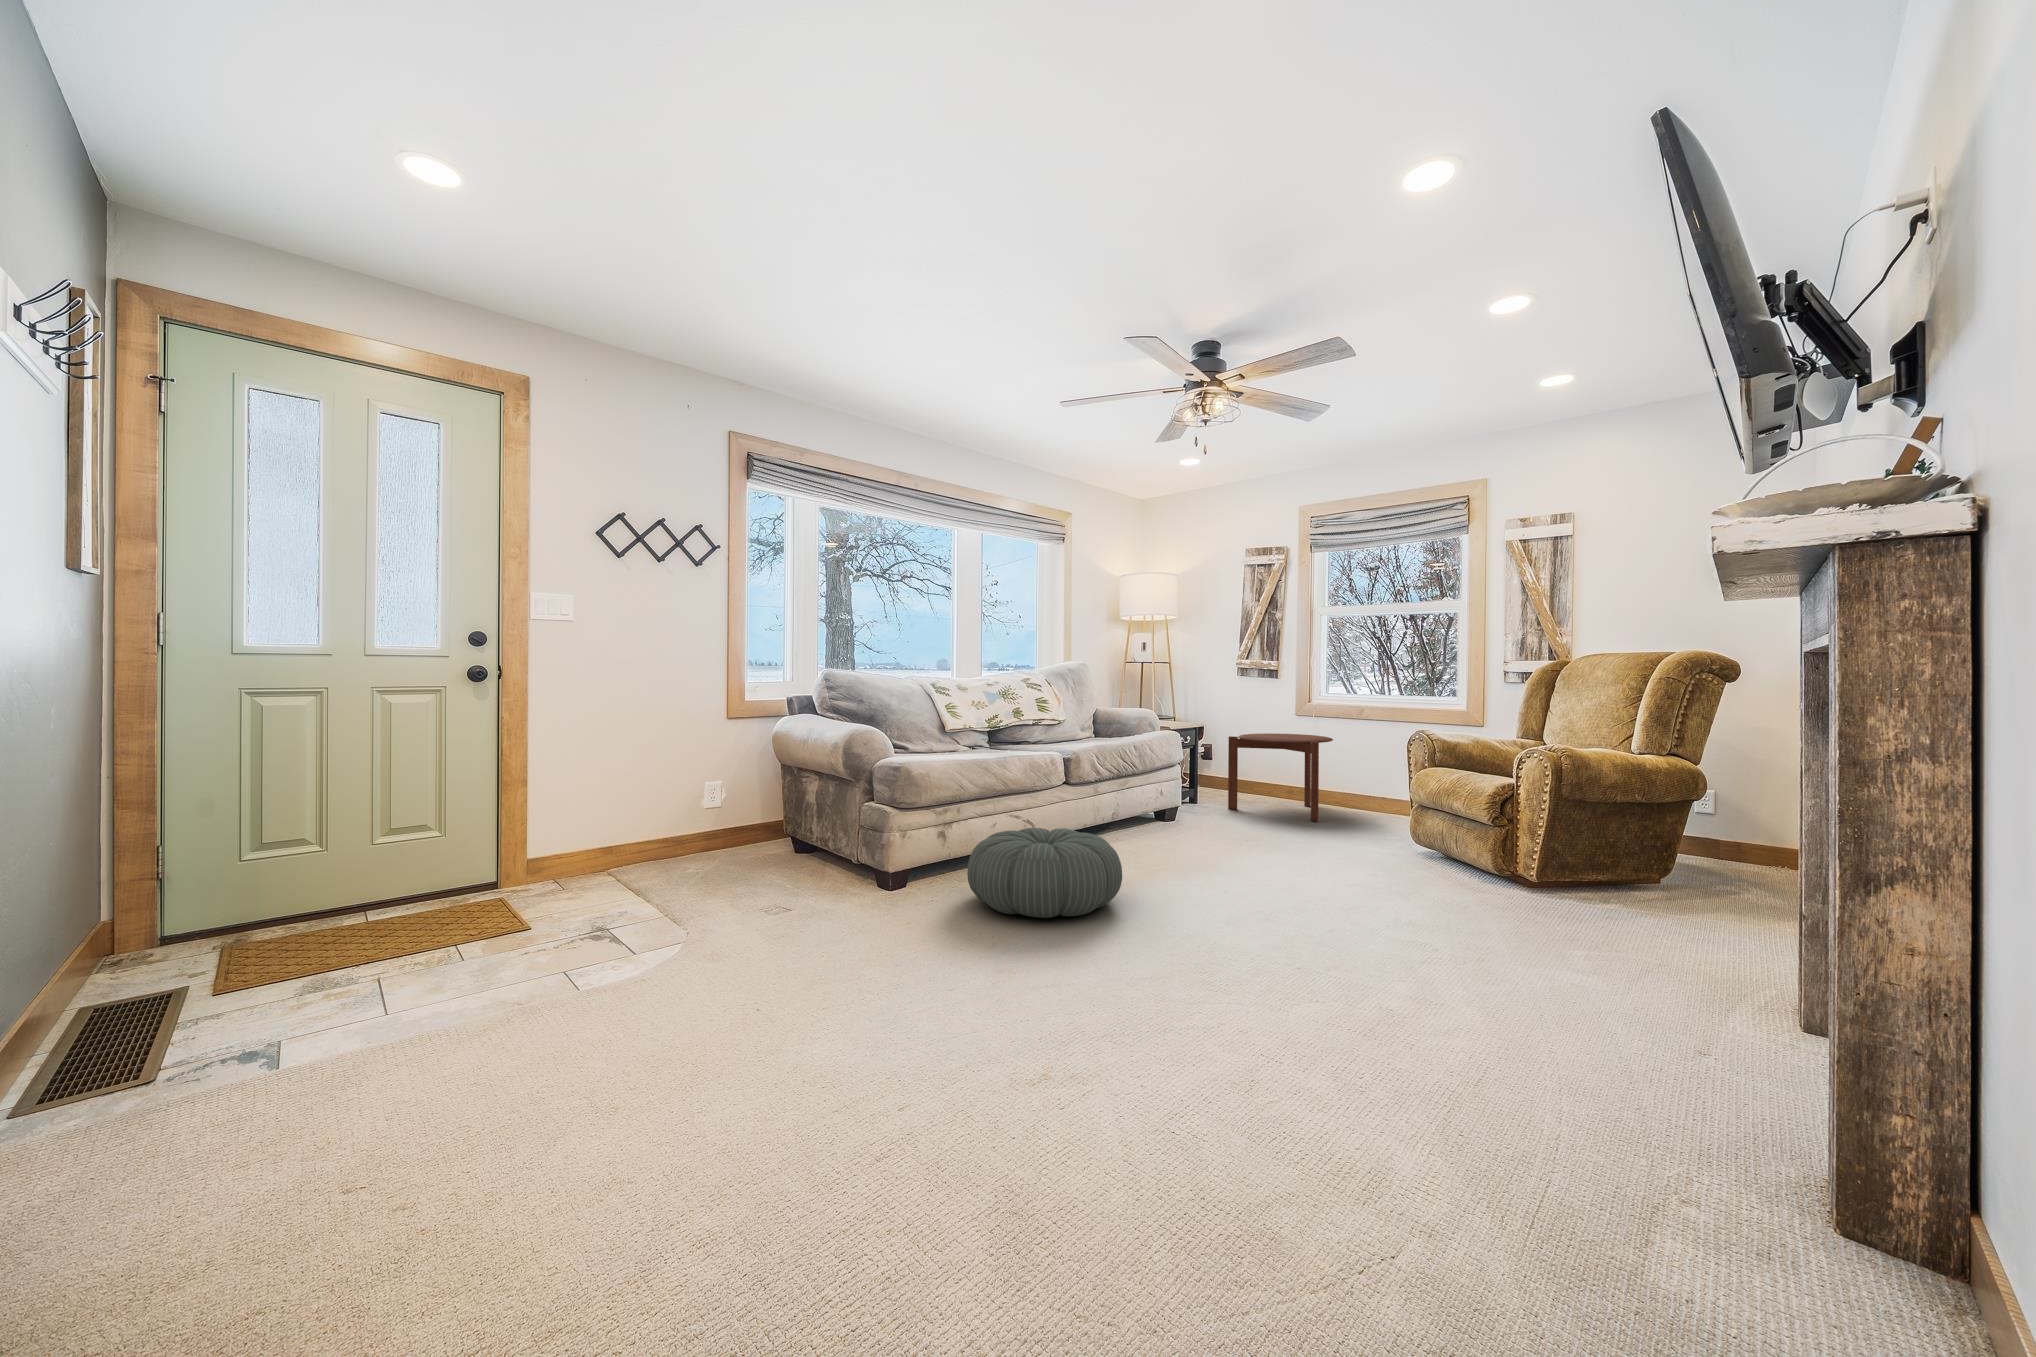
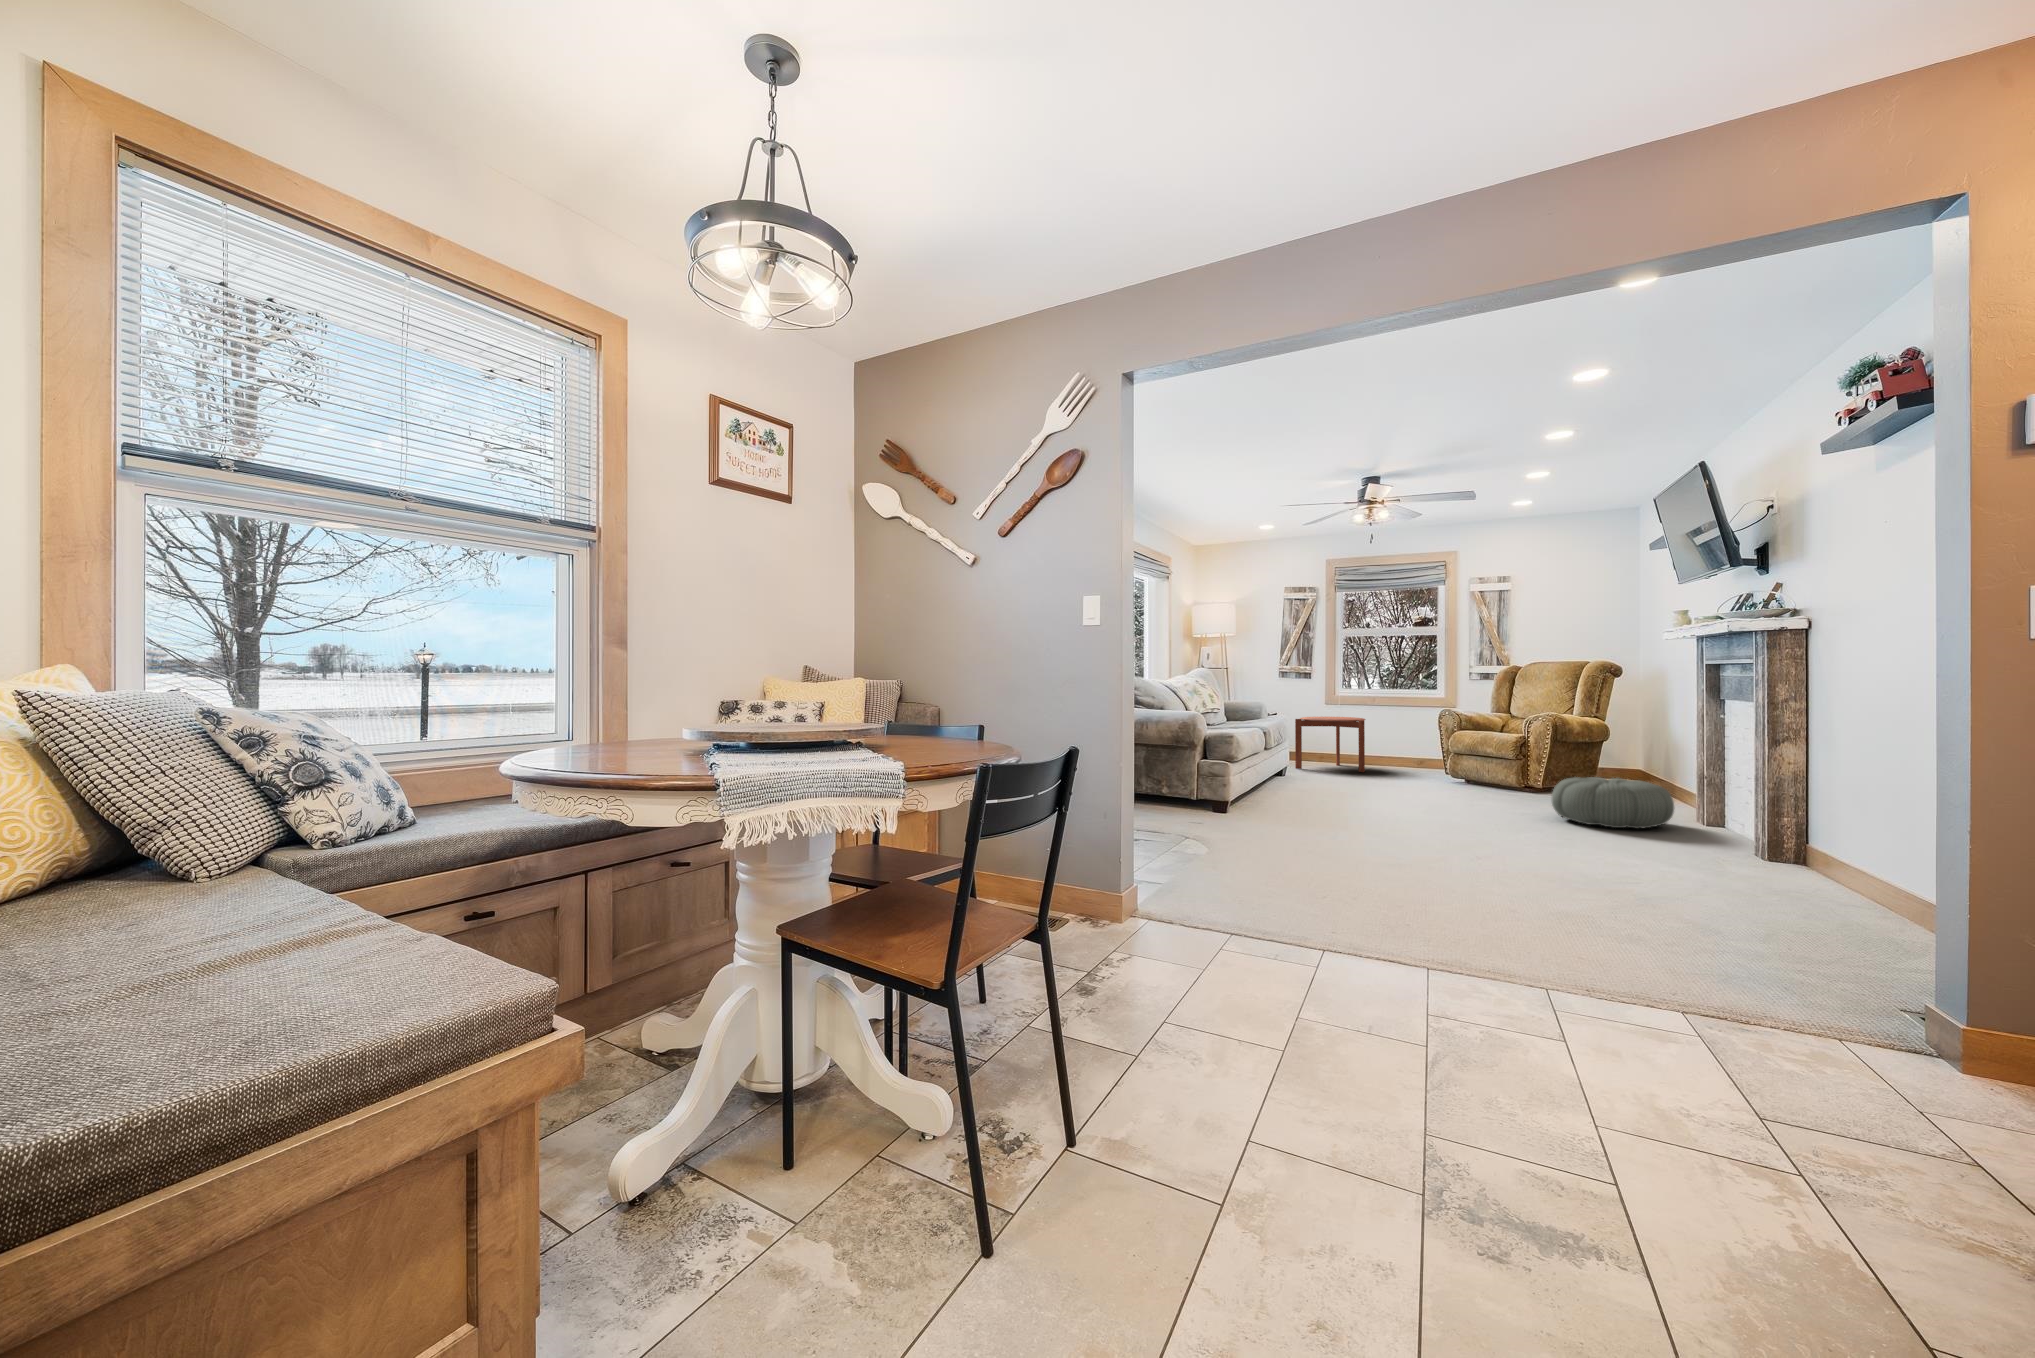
pouf: present [967,828,1122,918] -> present [1552,777,1674,829]

